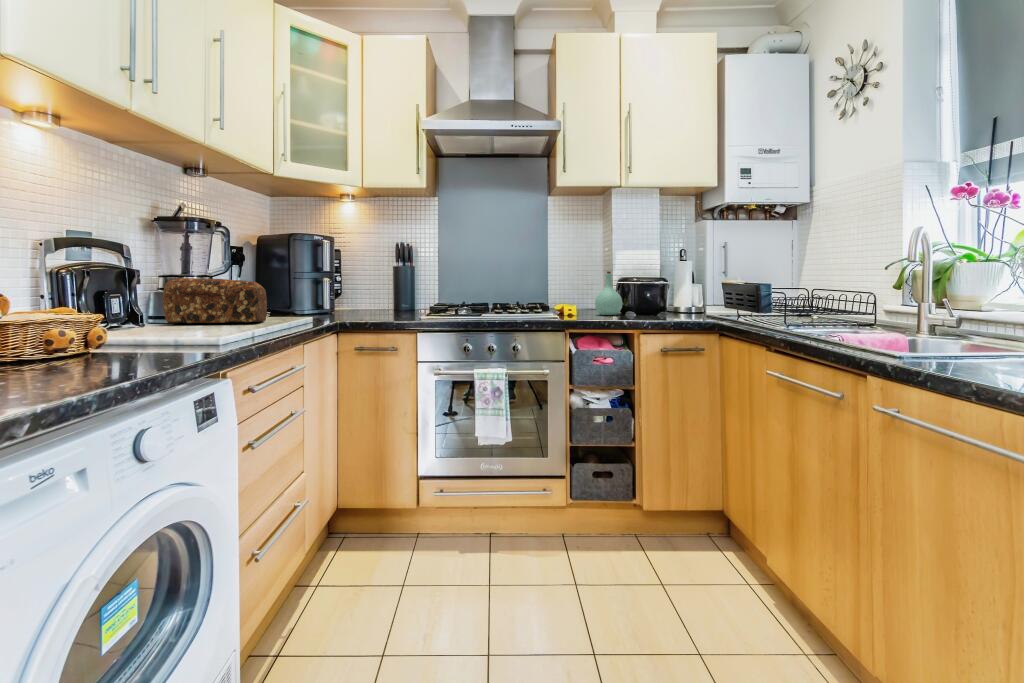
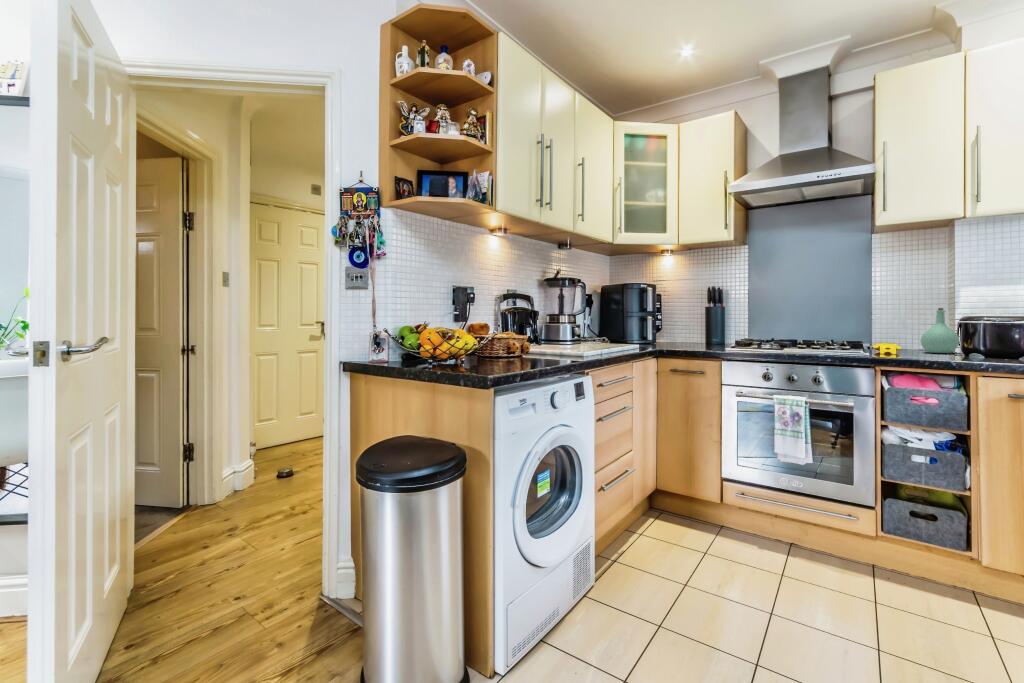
bread loaf: present [162,278,267,323] -> none [548,318,609,348]

